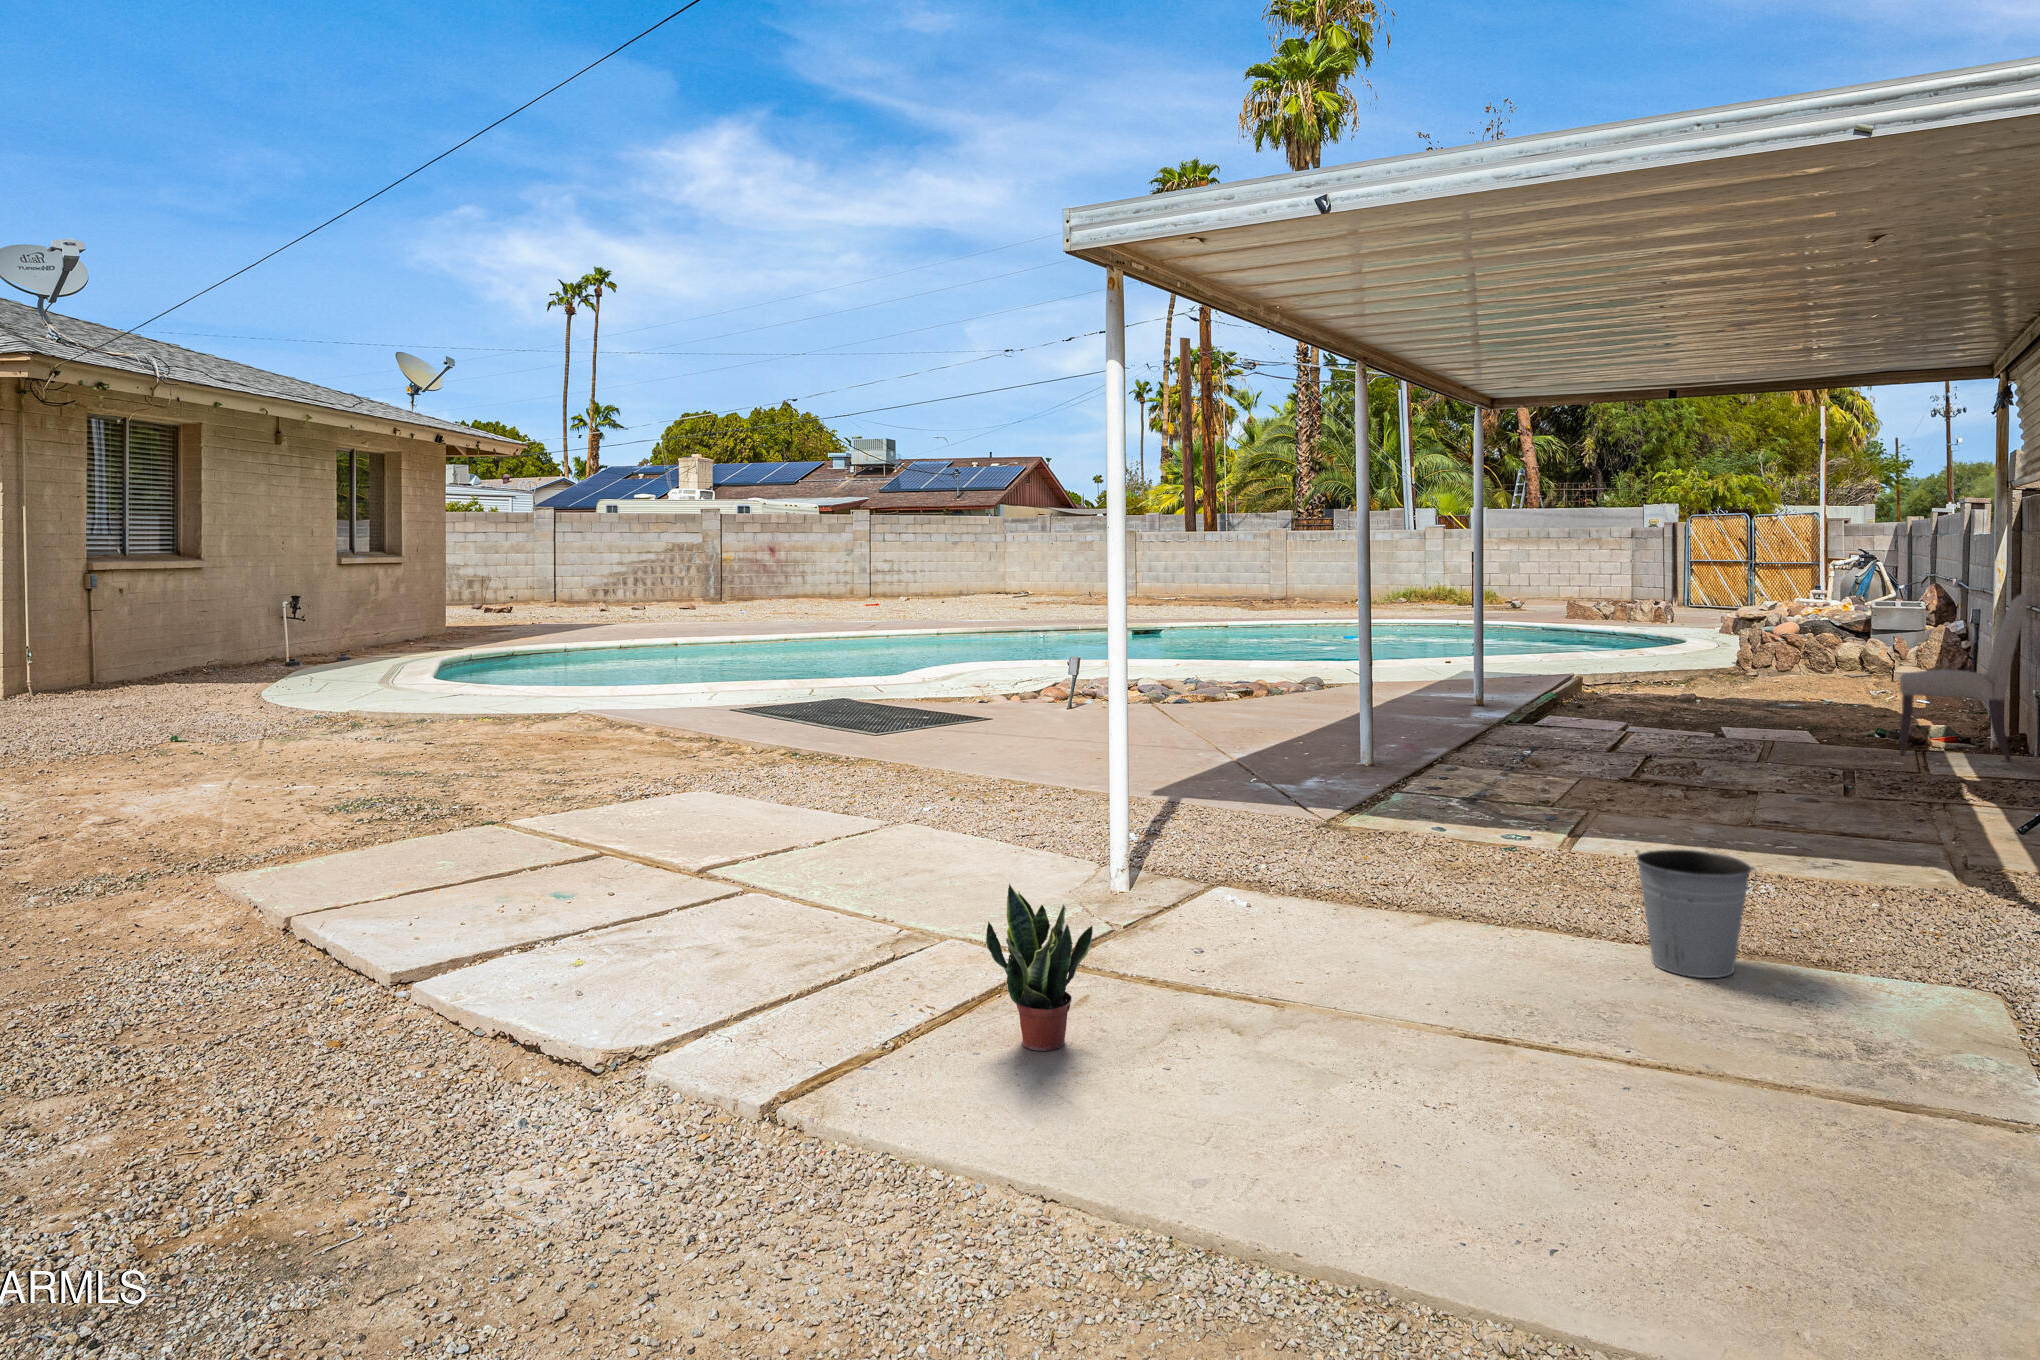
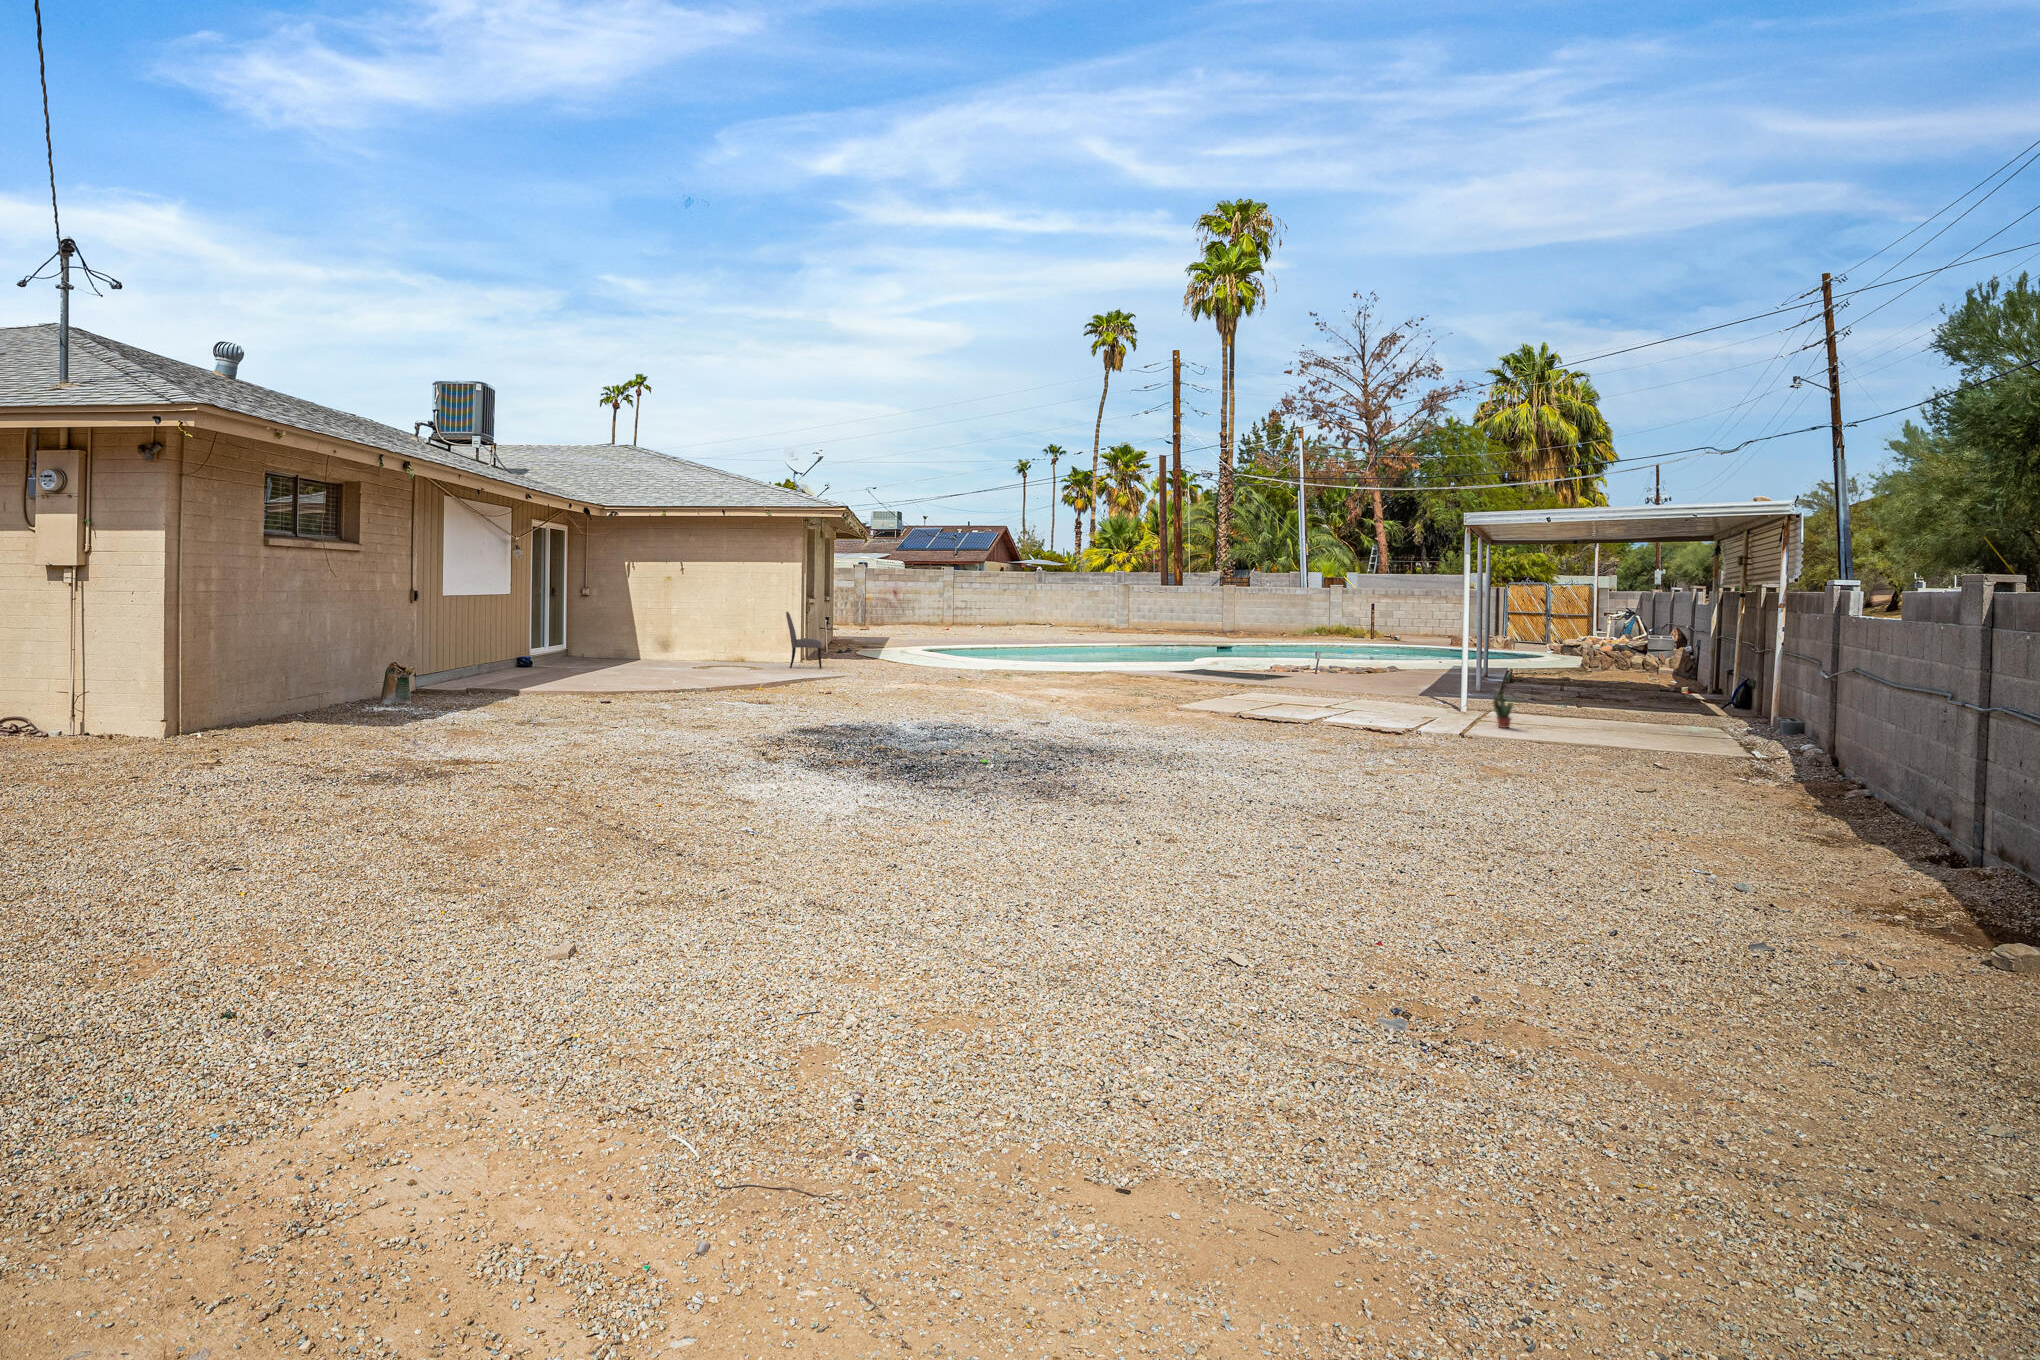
chair: present [1899,594,2028,761] -> present [786,612,822,669]
bucket: present [1636,849,1756,978] -> none [1624,695,1659,725]

